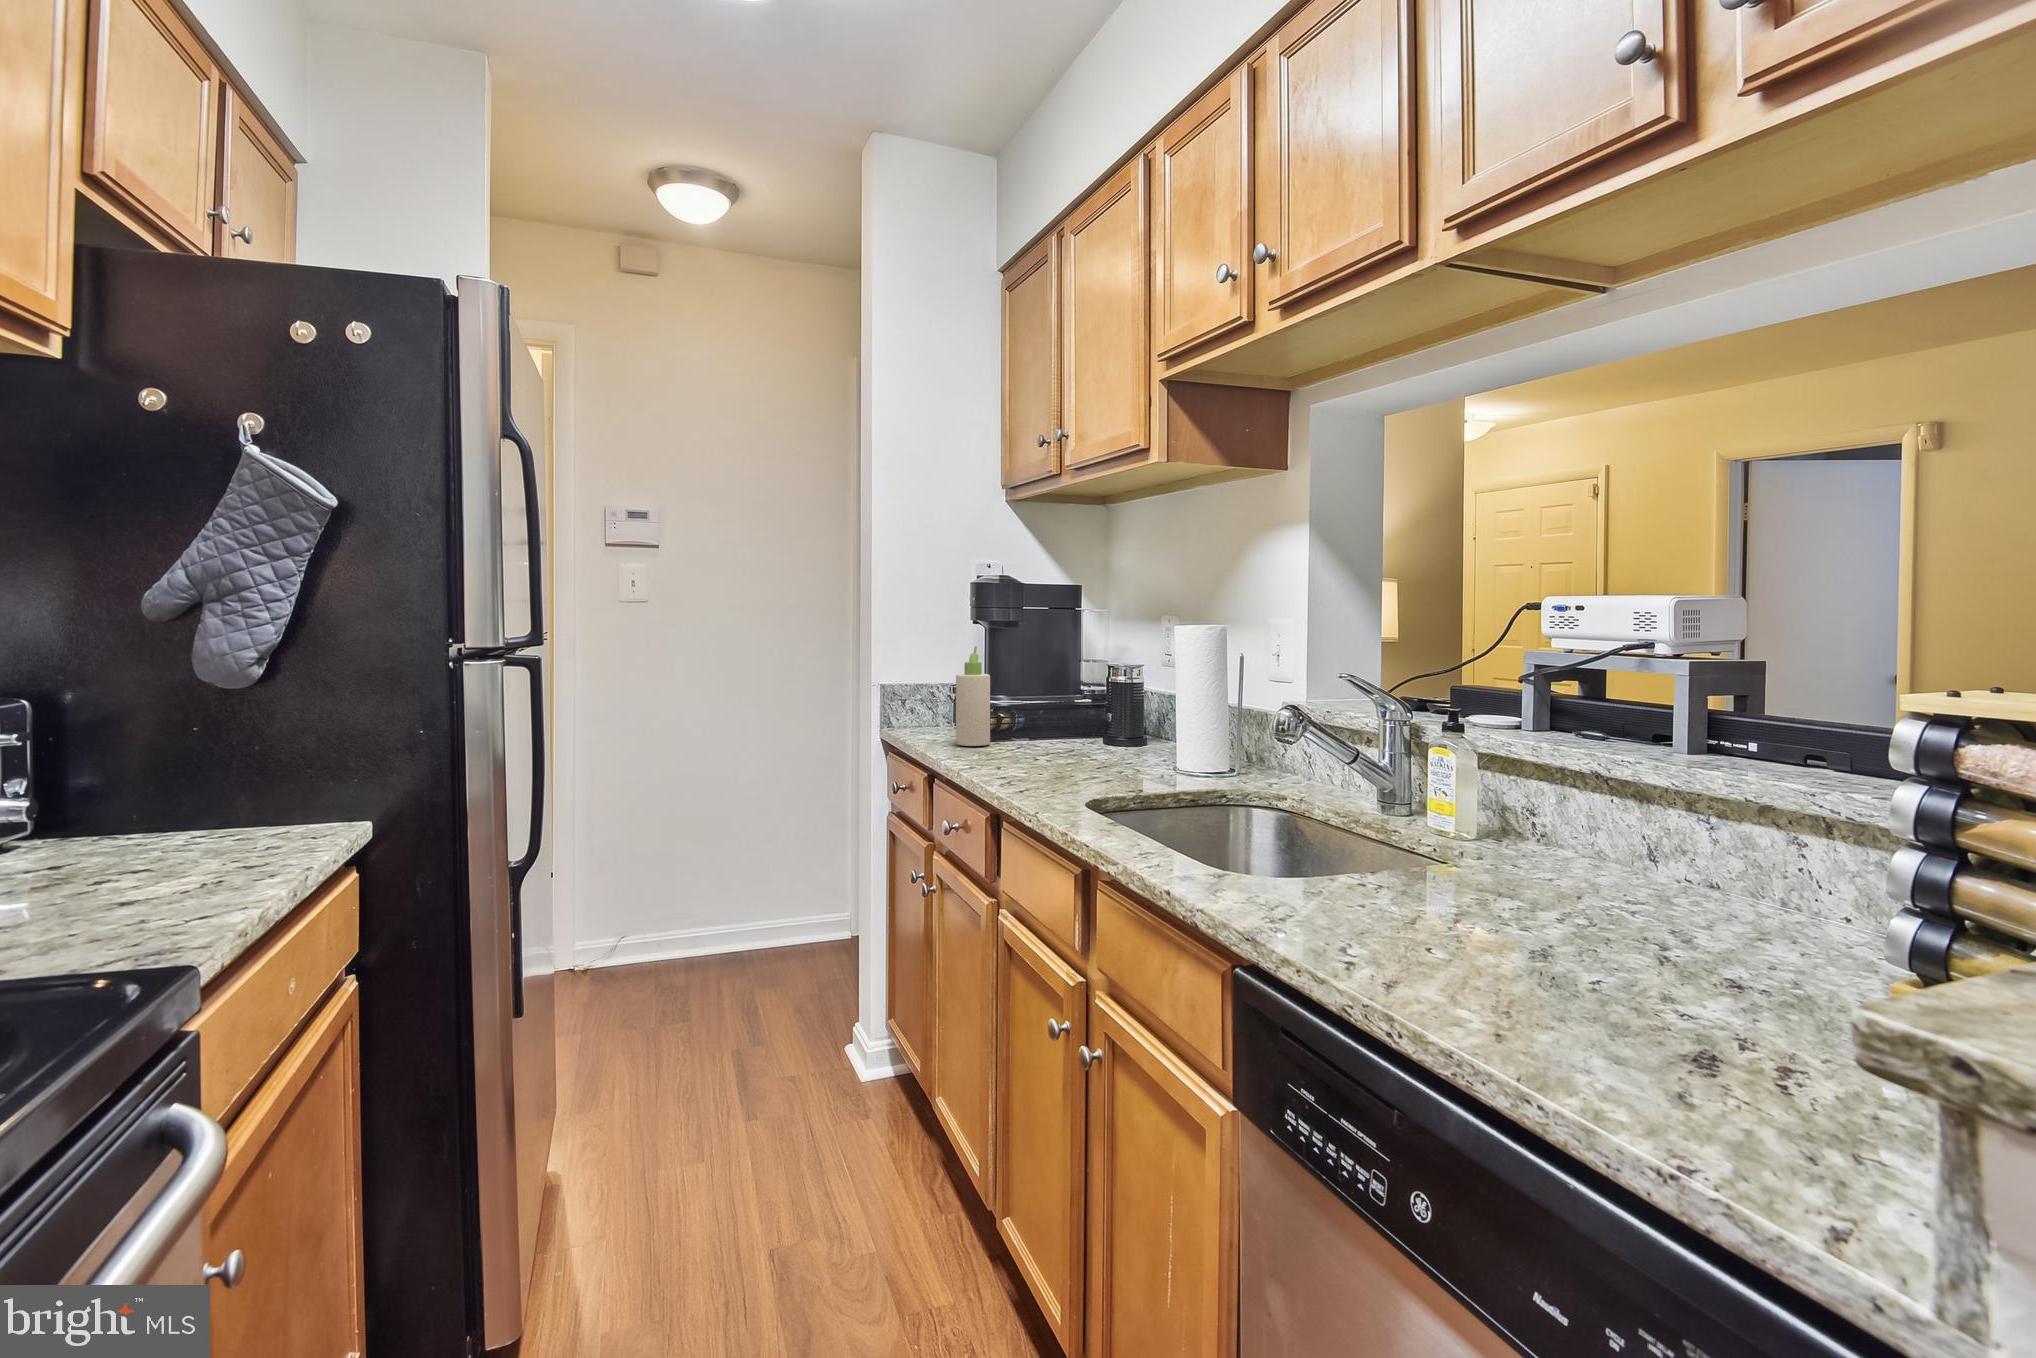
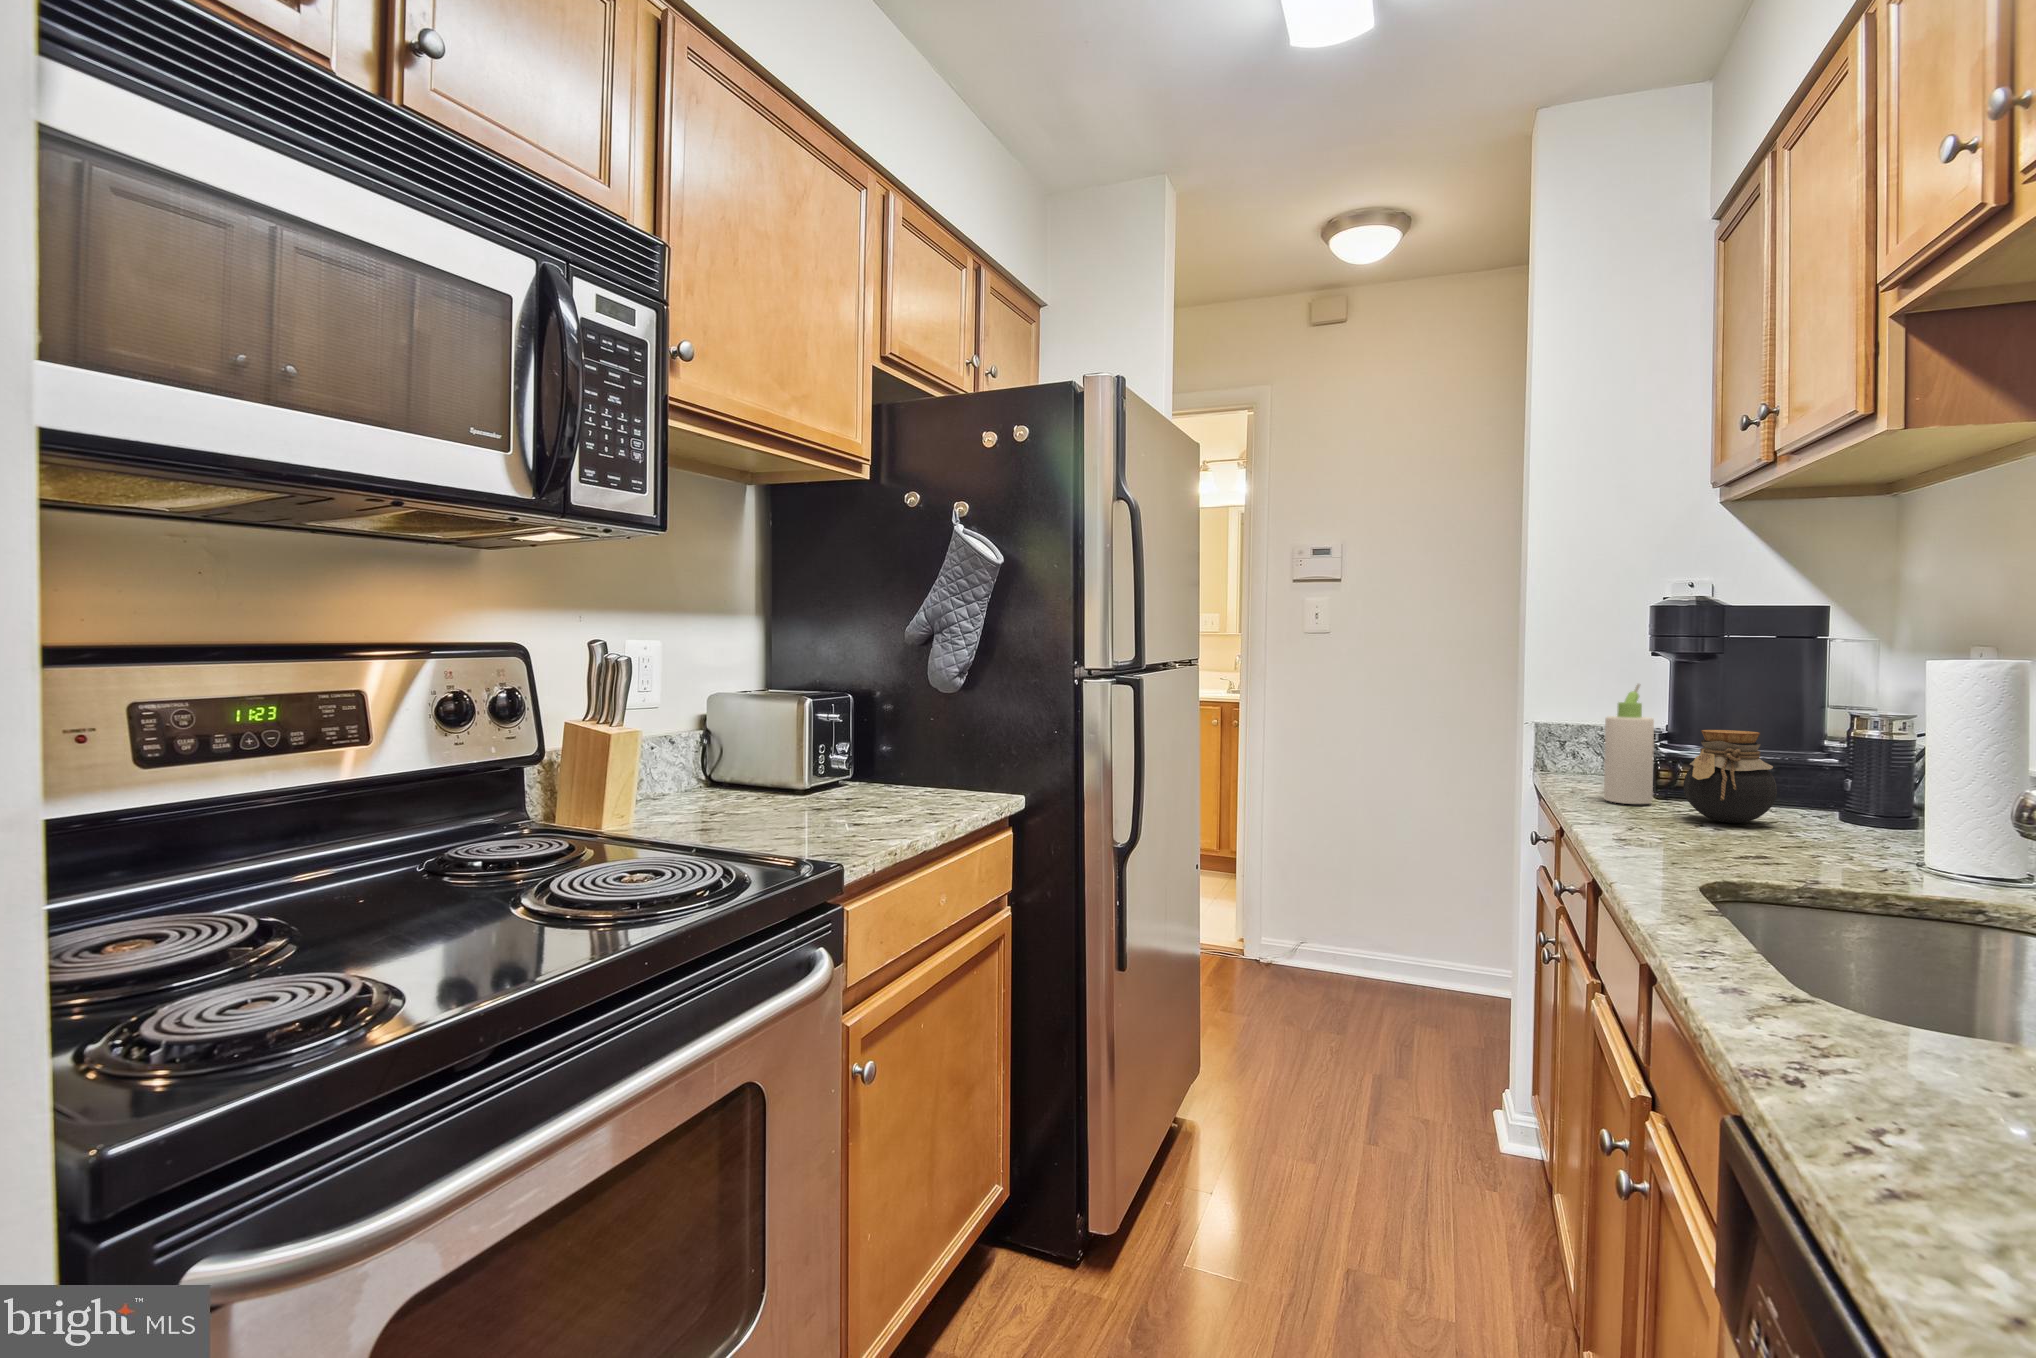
jar: none [1020,682,1079,754] -> present [1683,730,1777,823]

